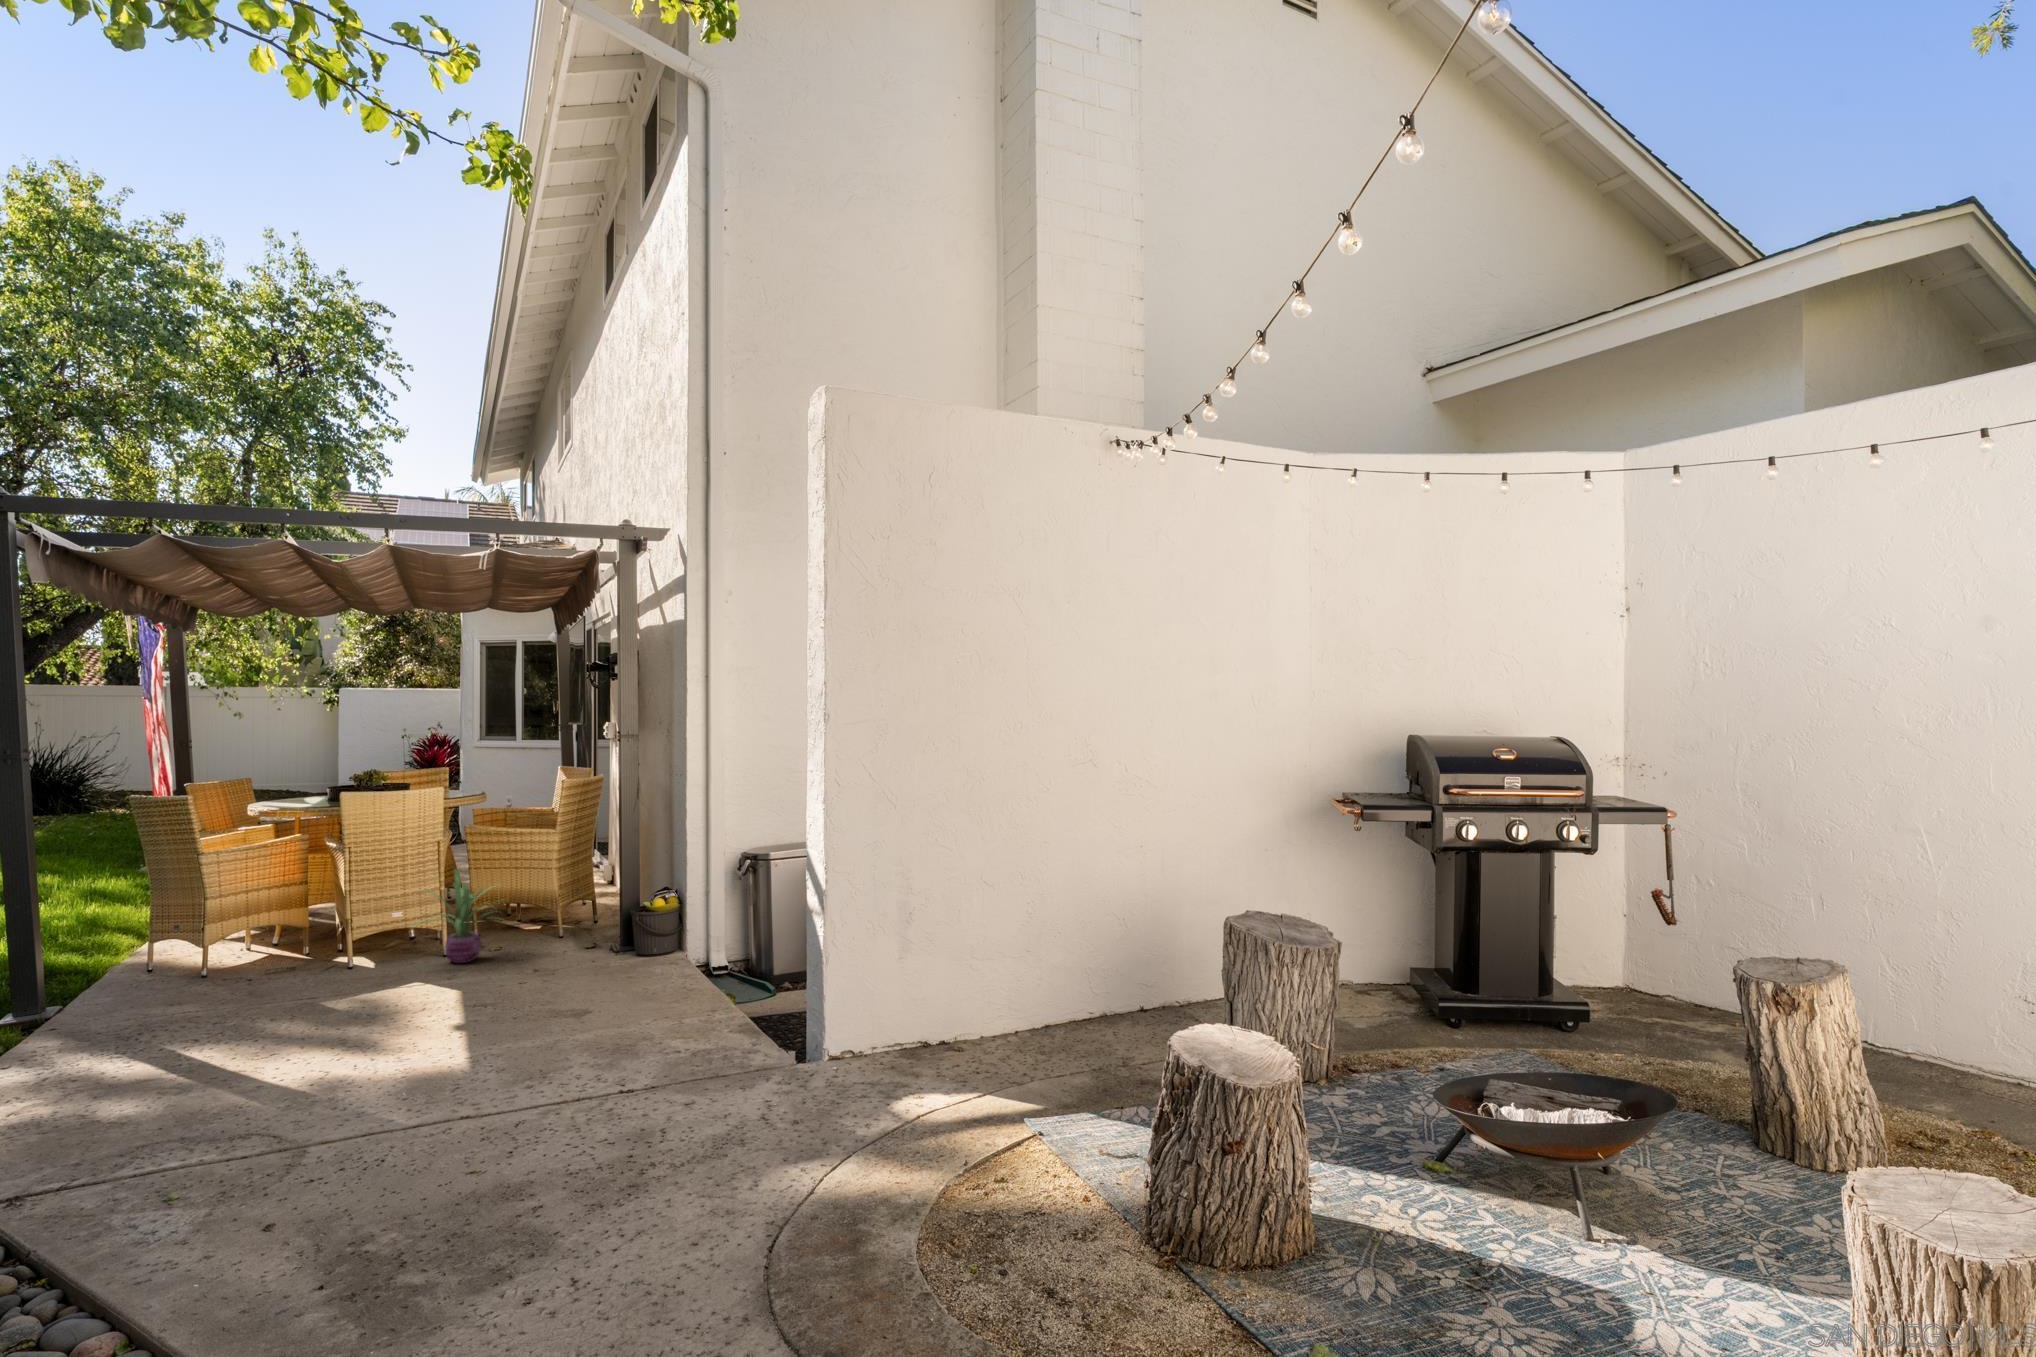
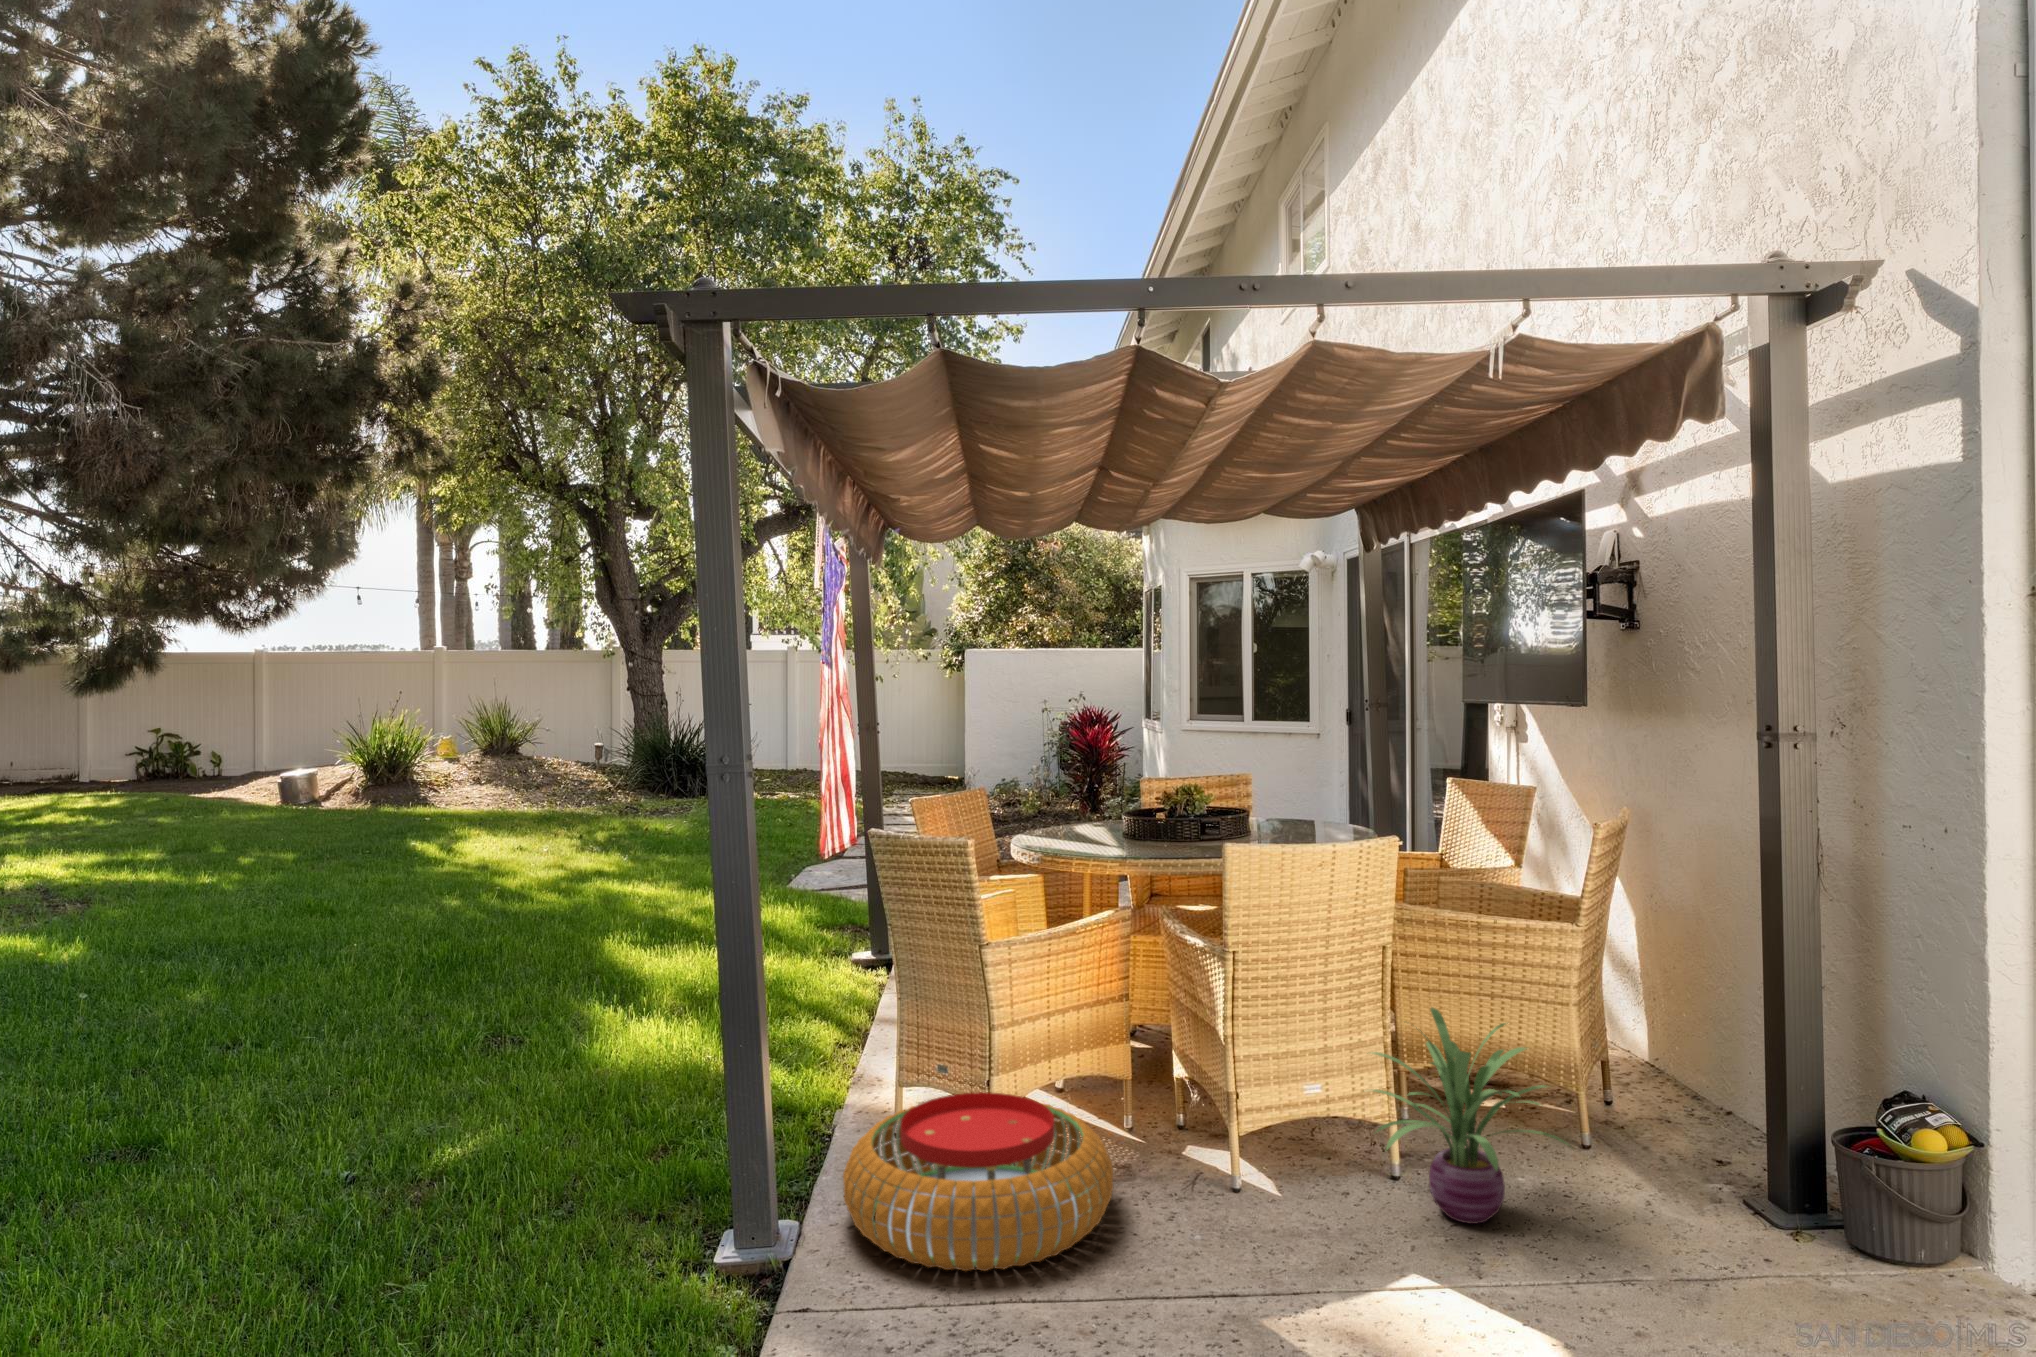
pouf: none [95,929,269,1004] -> present [843,1092,1113,1271]

